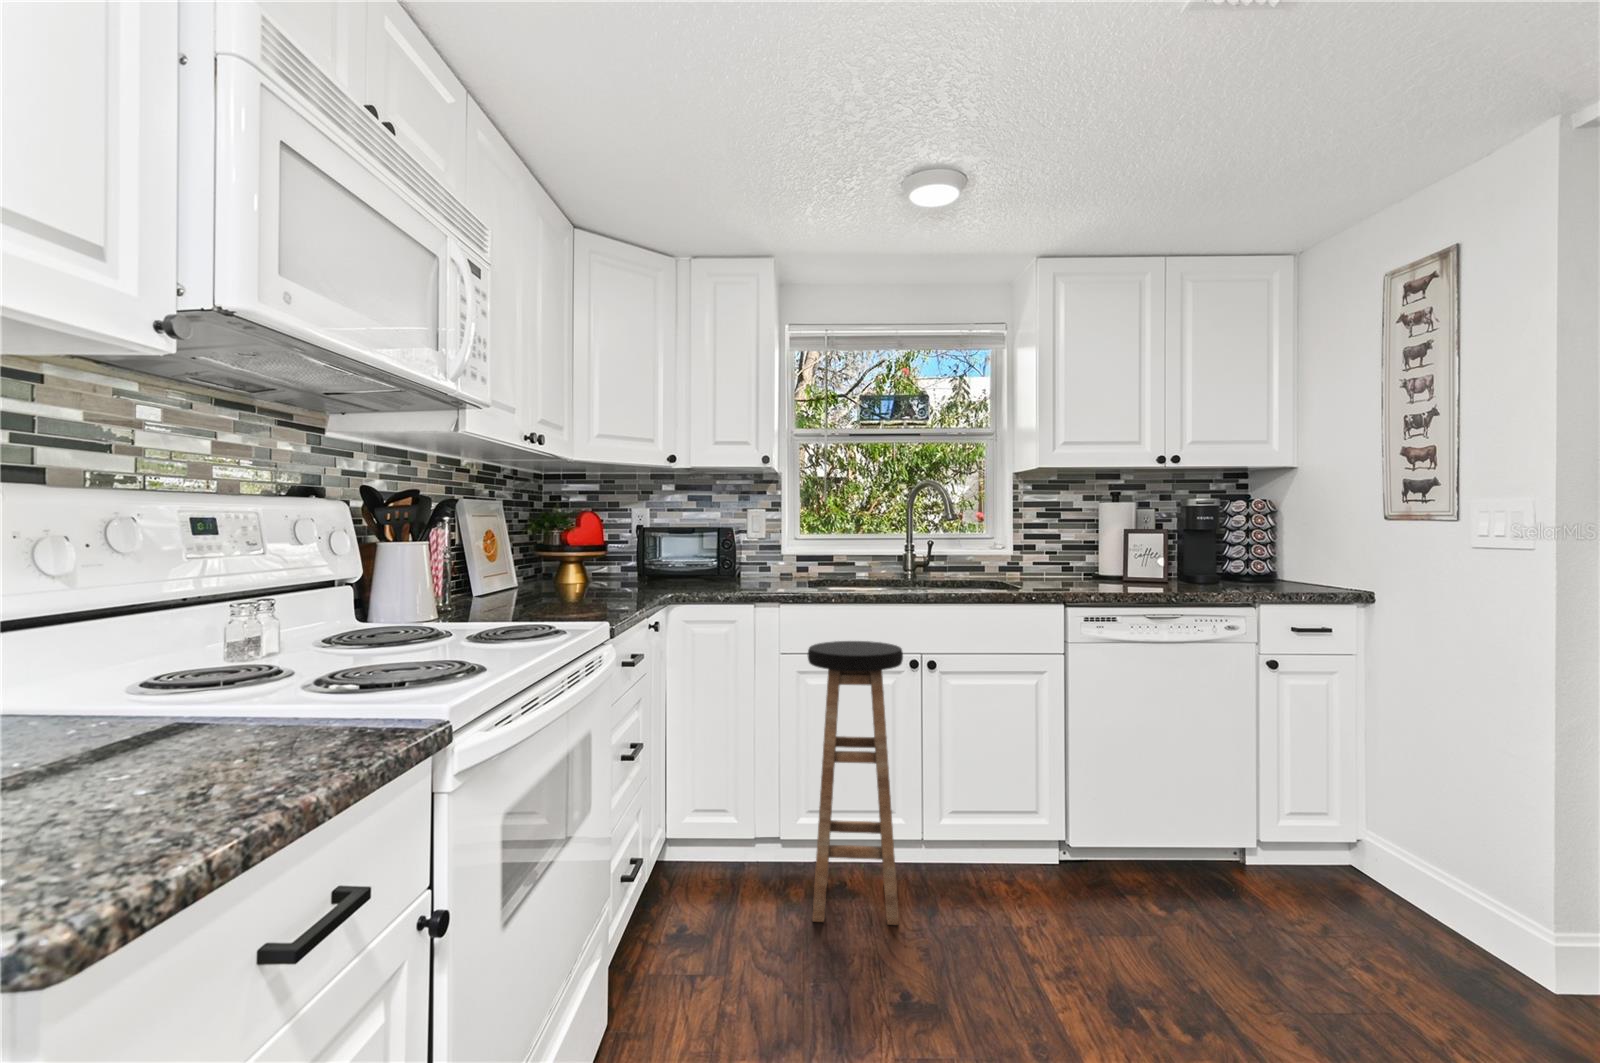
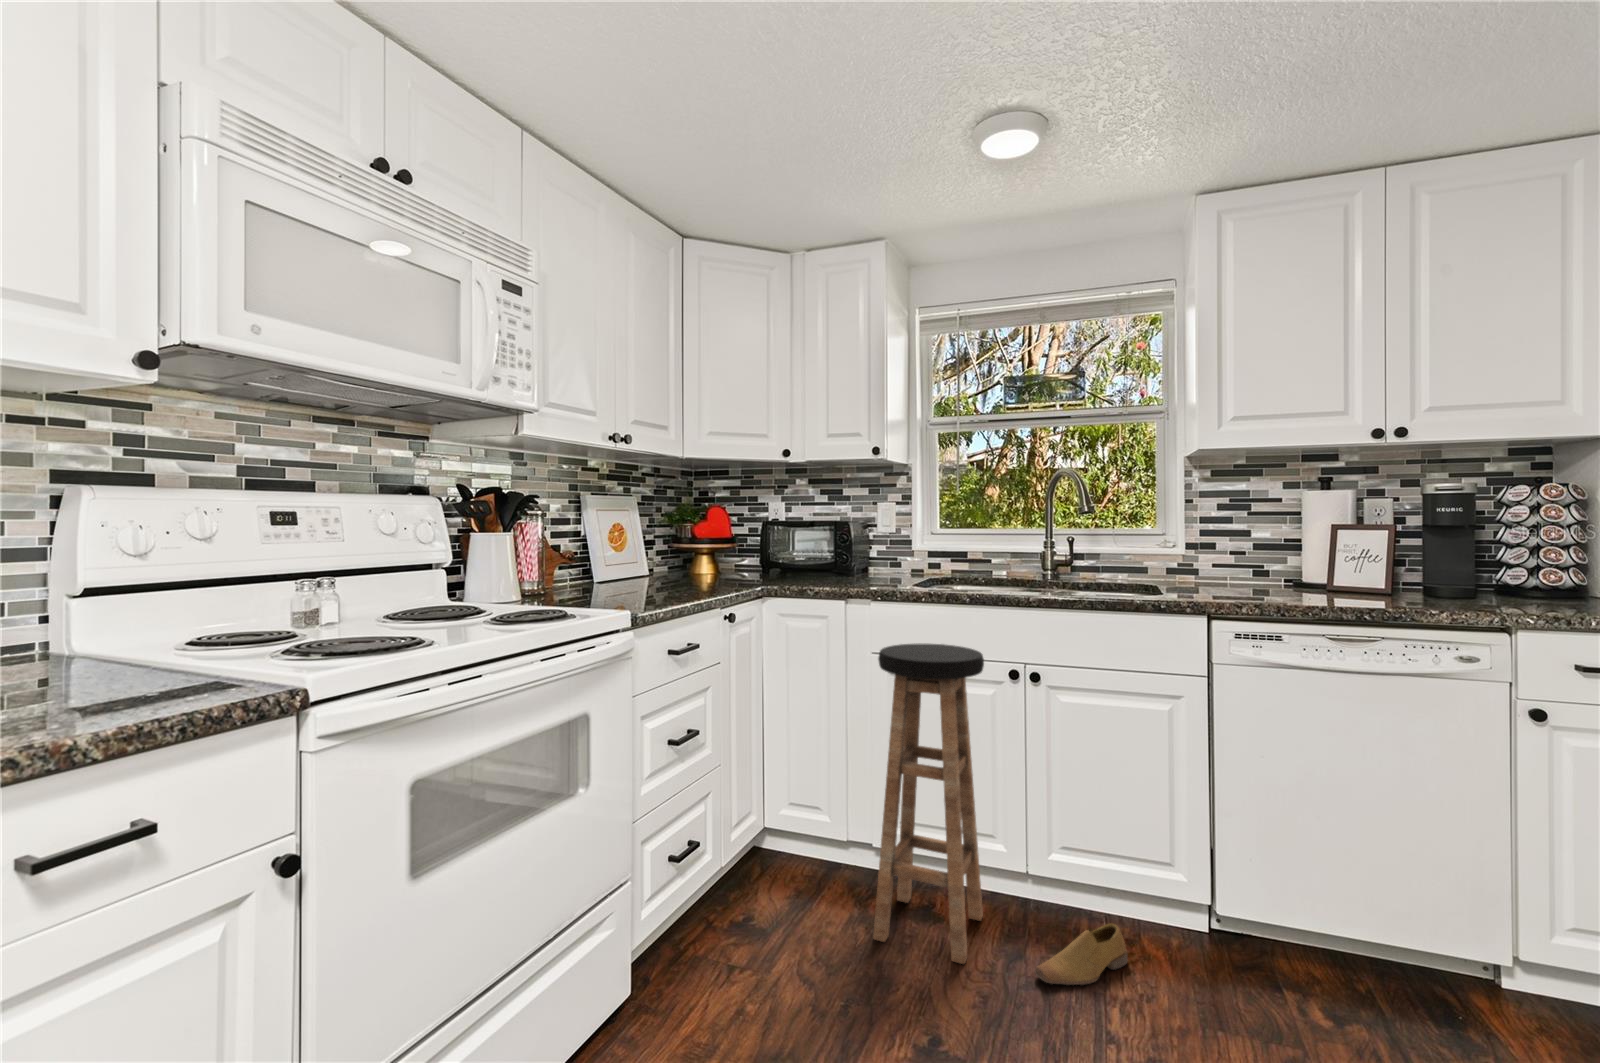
shoe: none [957,866,1018,924] -> present [1035,923,1128,985]

